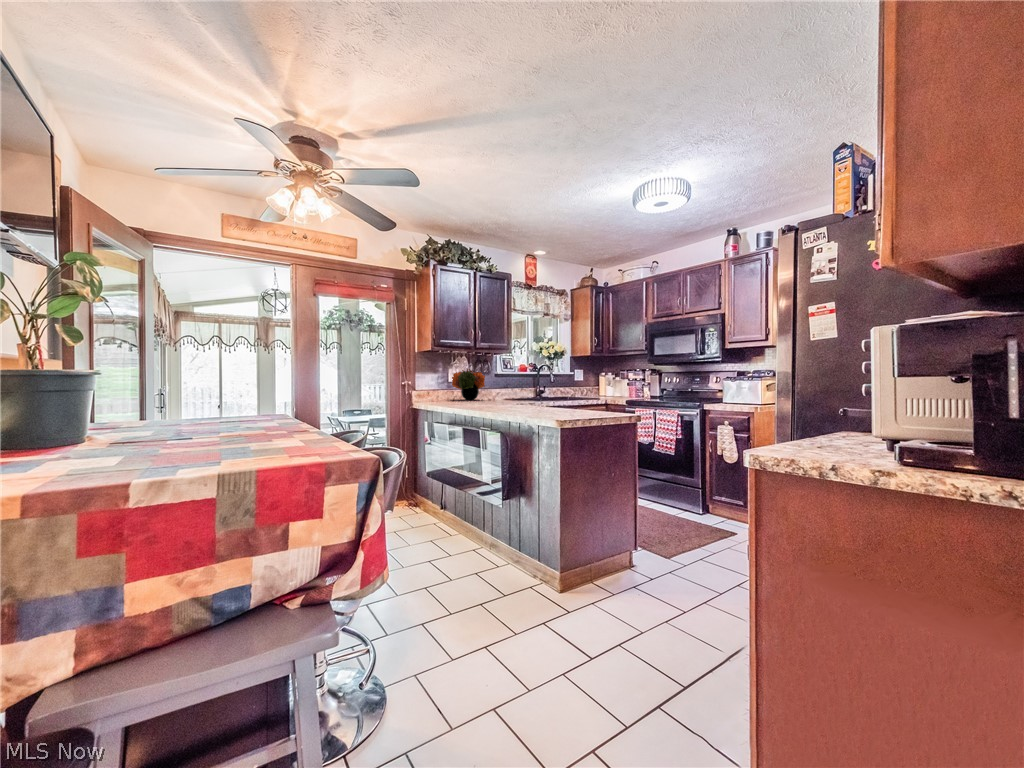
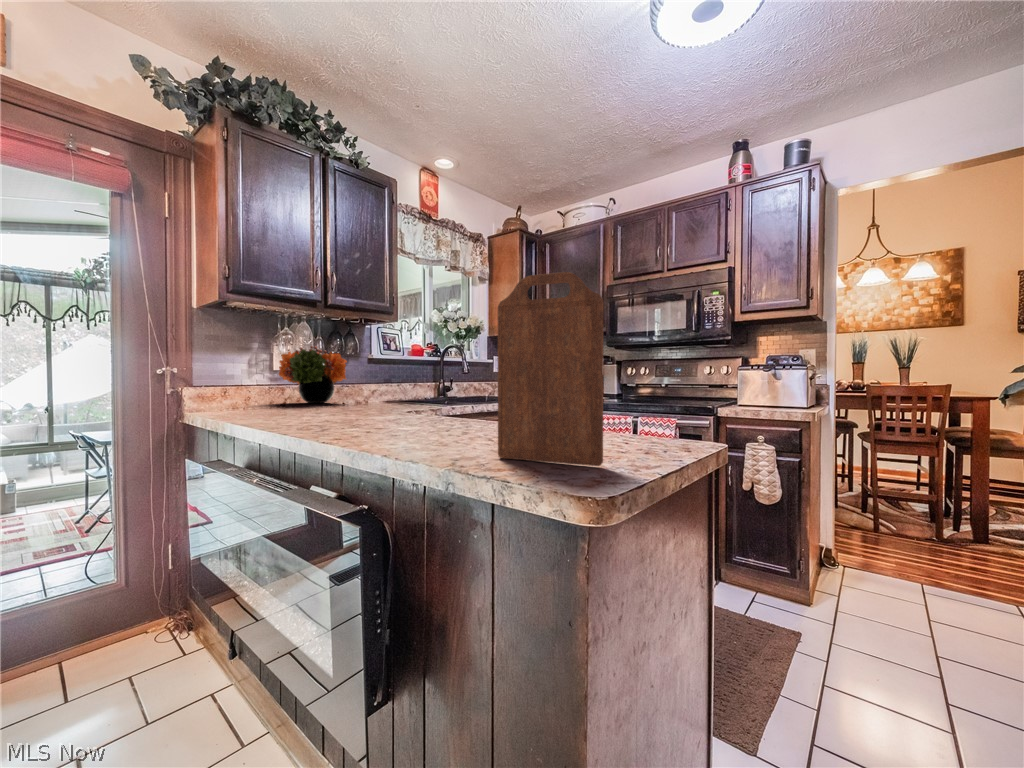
cutting board: none [546,354,577,414] -> present [498,272,604,466]

